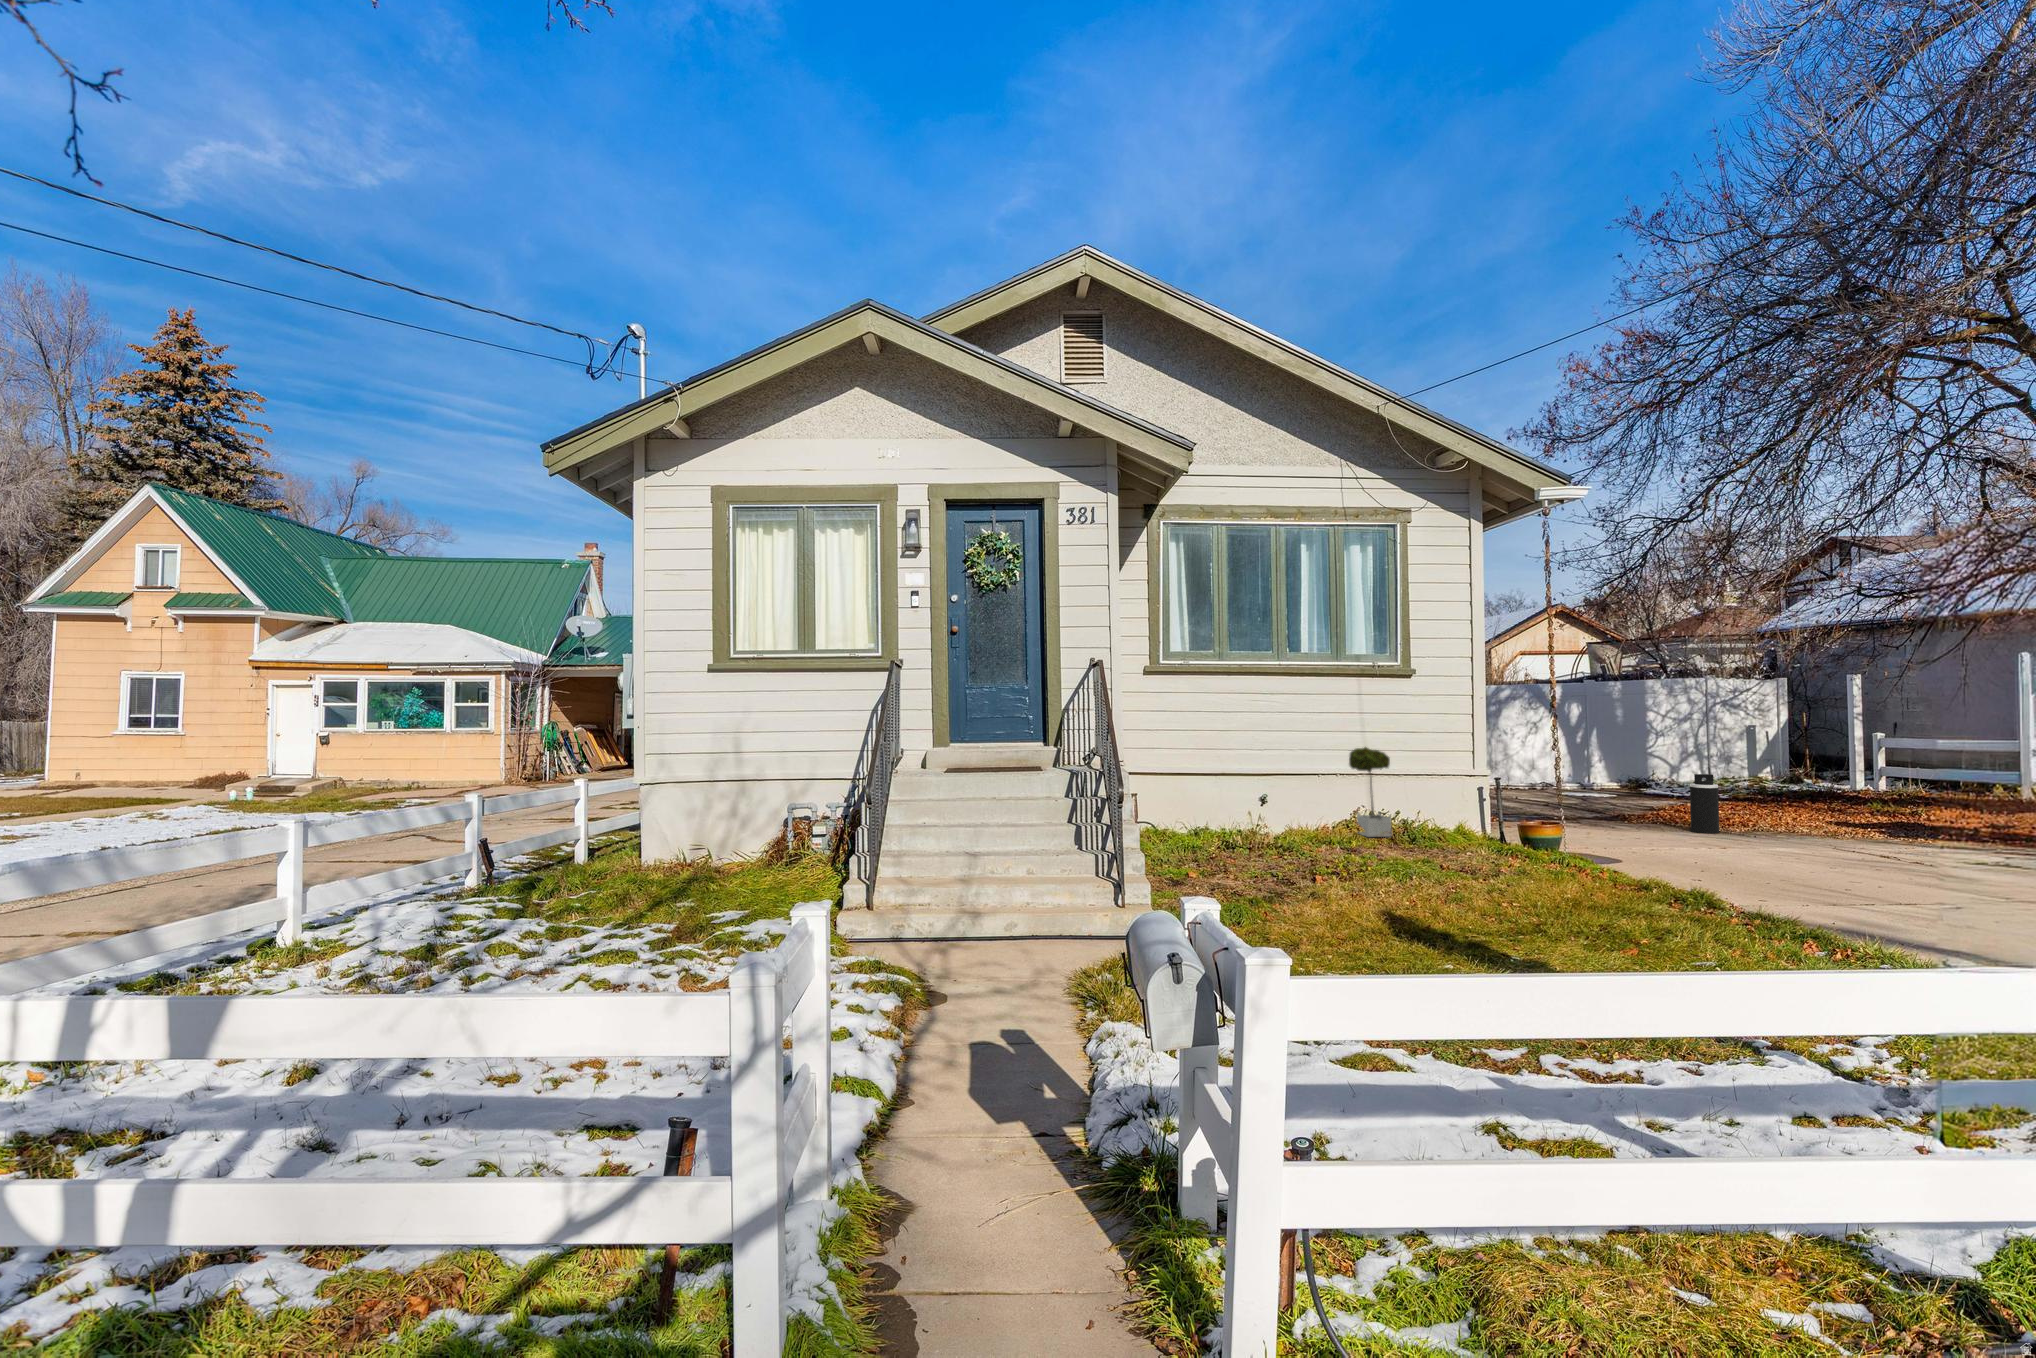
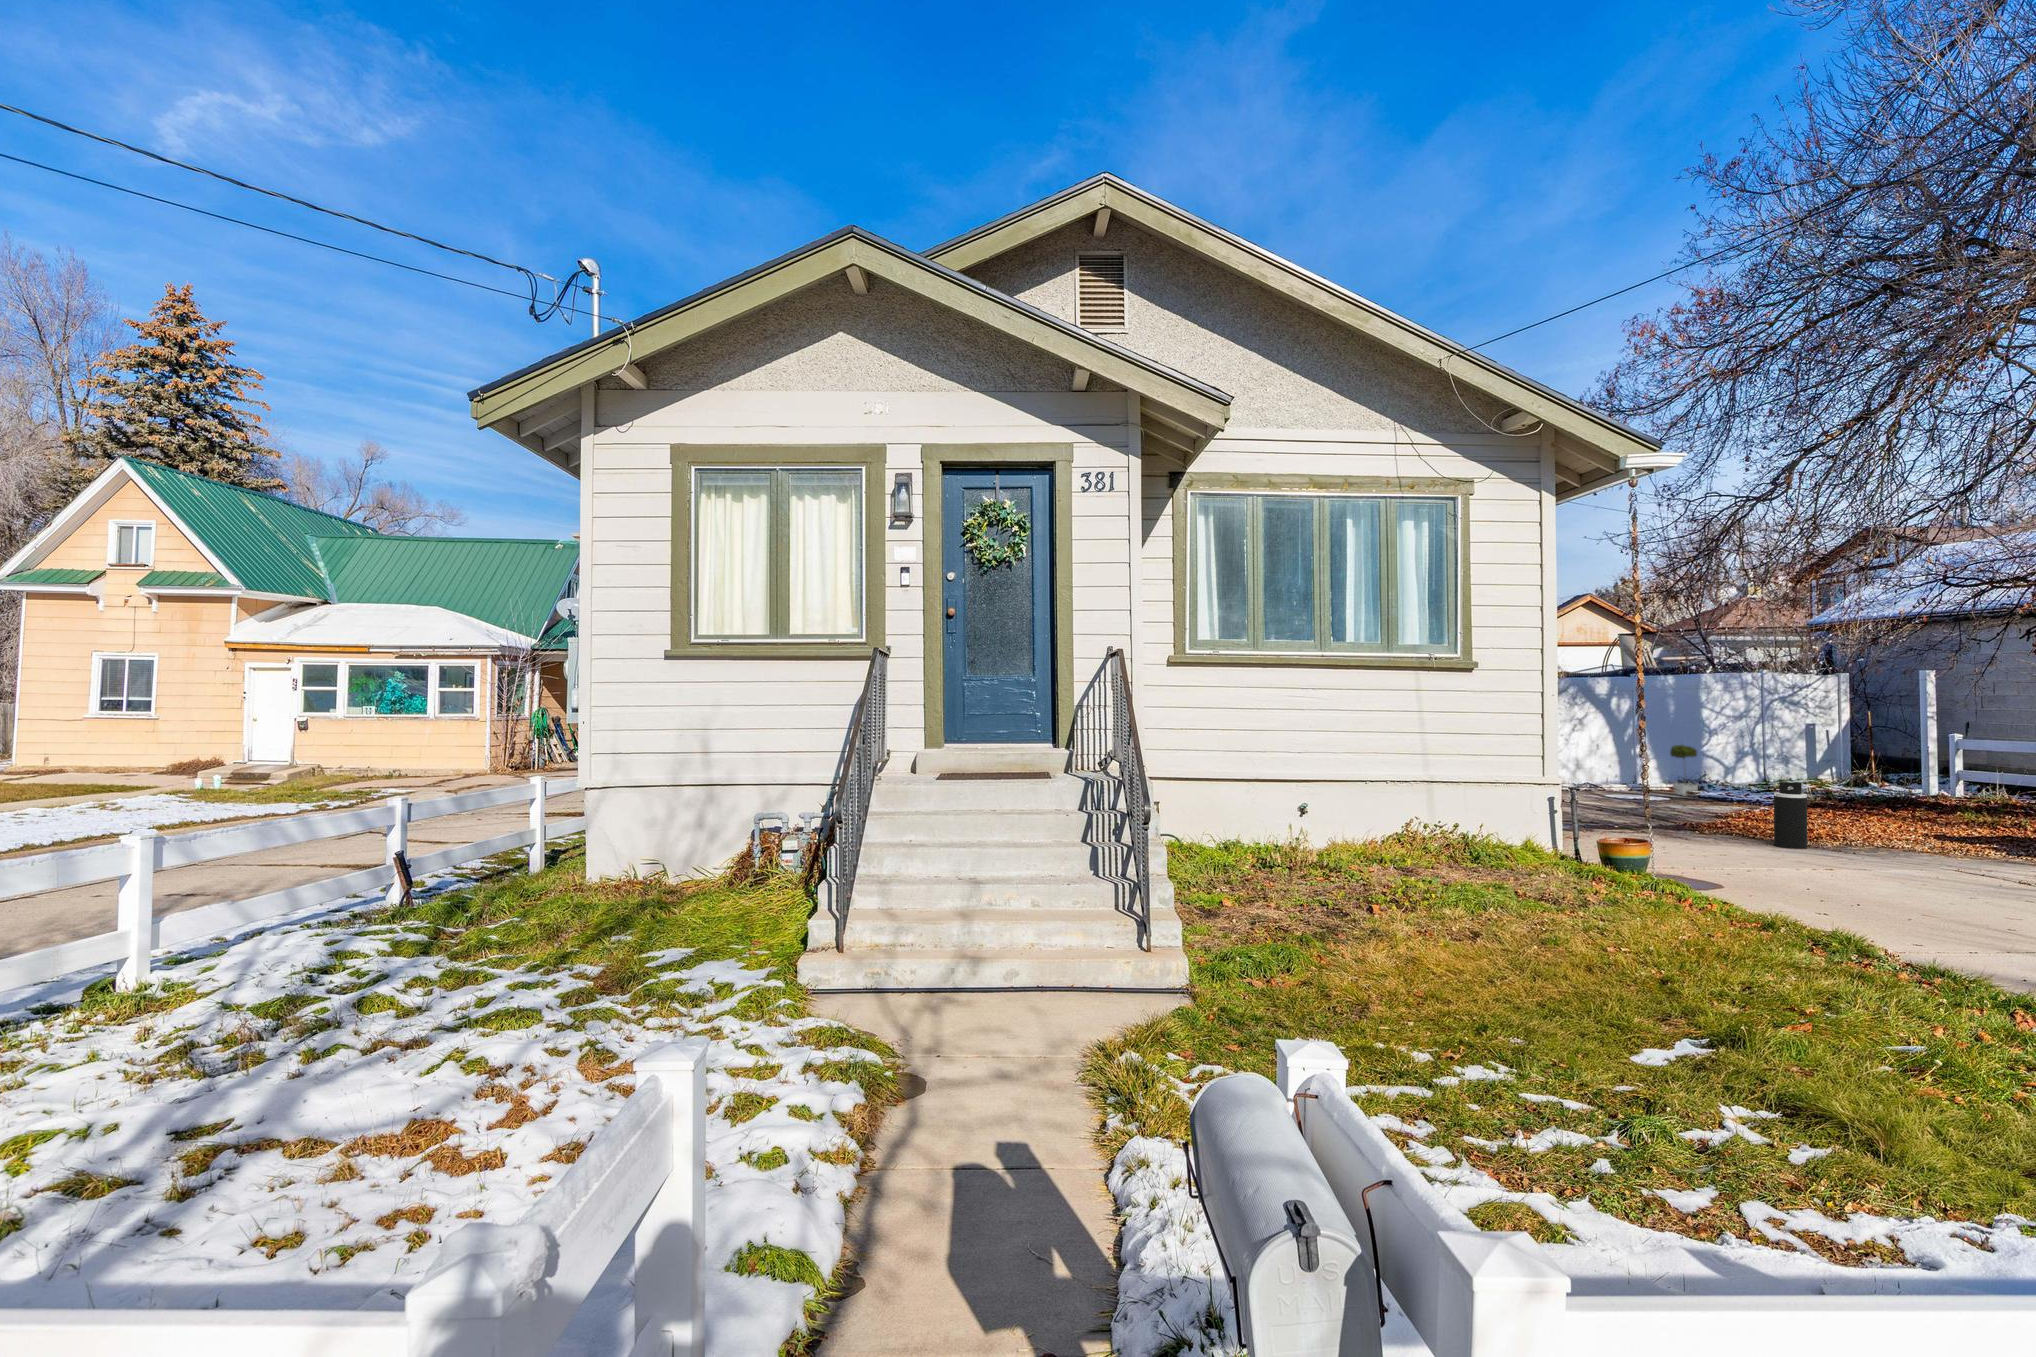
potted tree: present [1349,747,1392,837] -> present [1670,745,1698,796]

